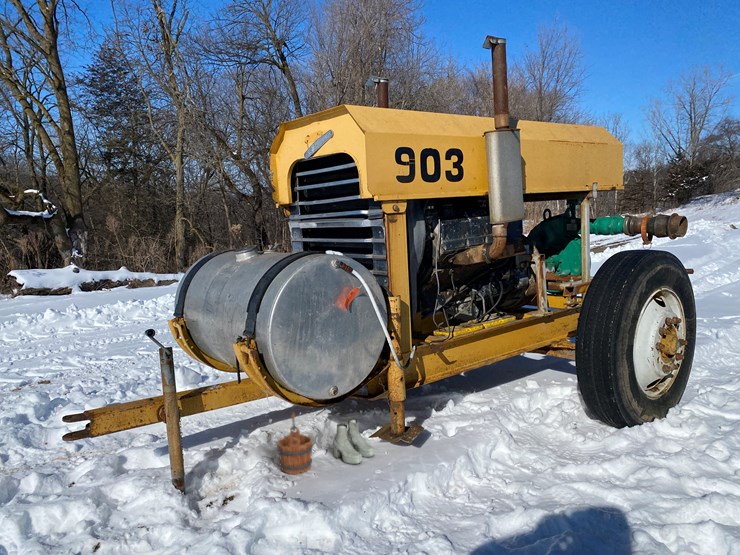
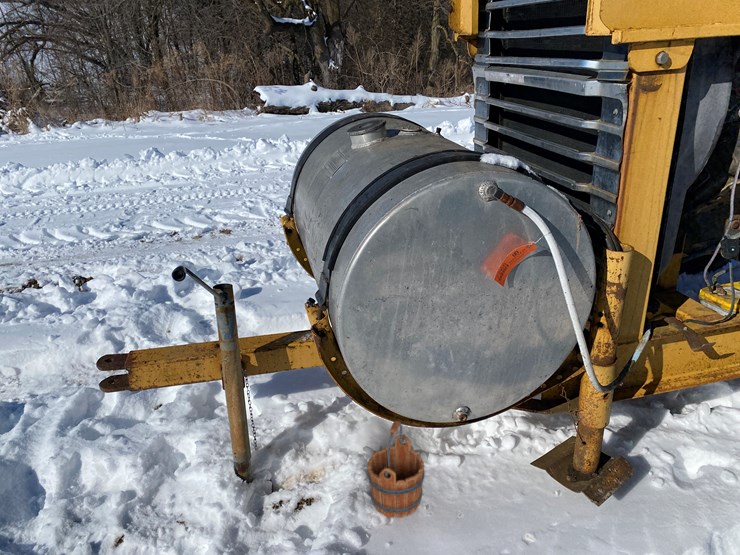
boots: present [333,418,374,464] -> none [464,440,530,529]

